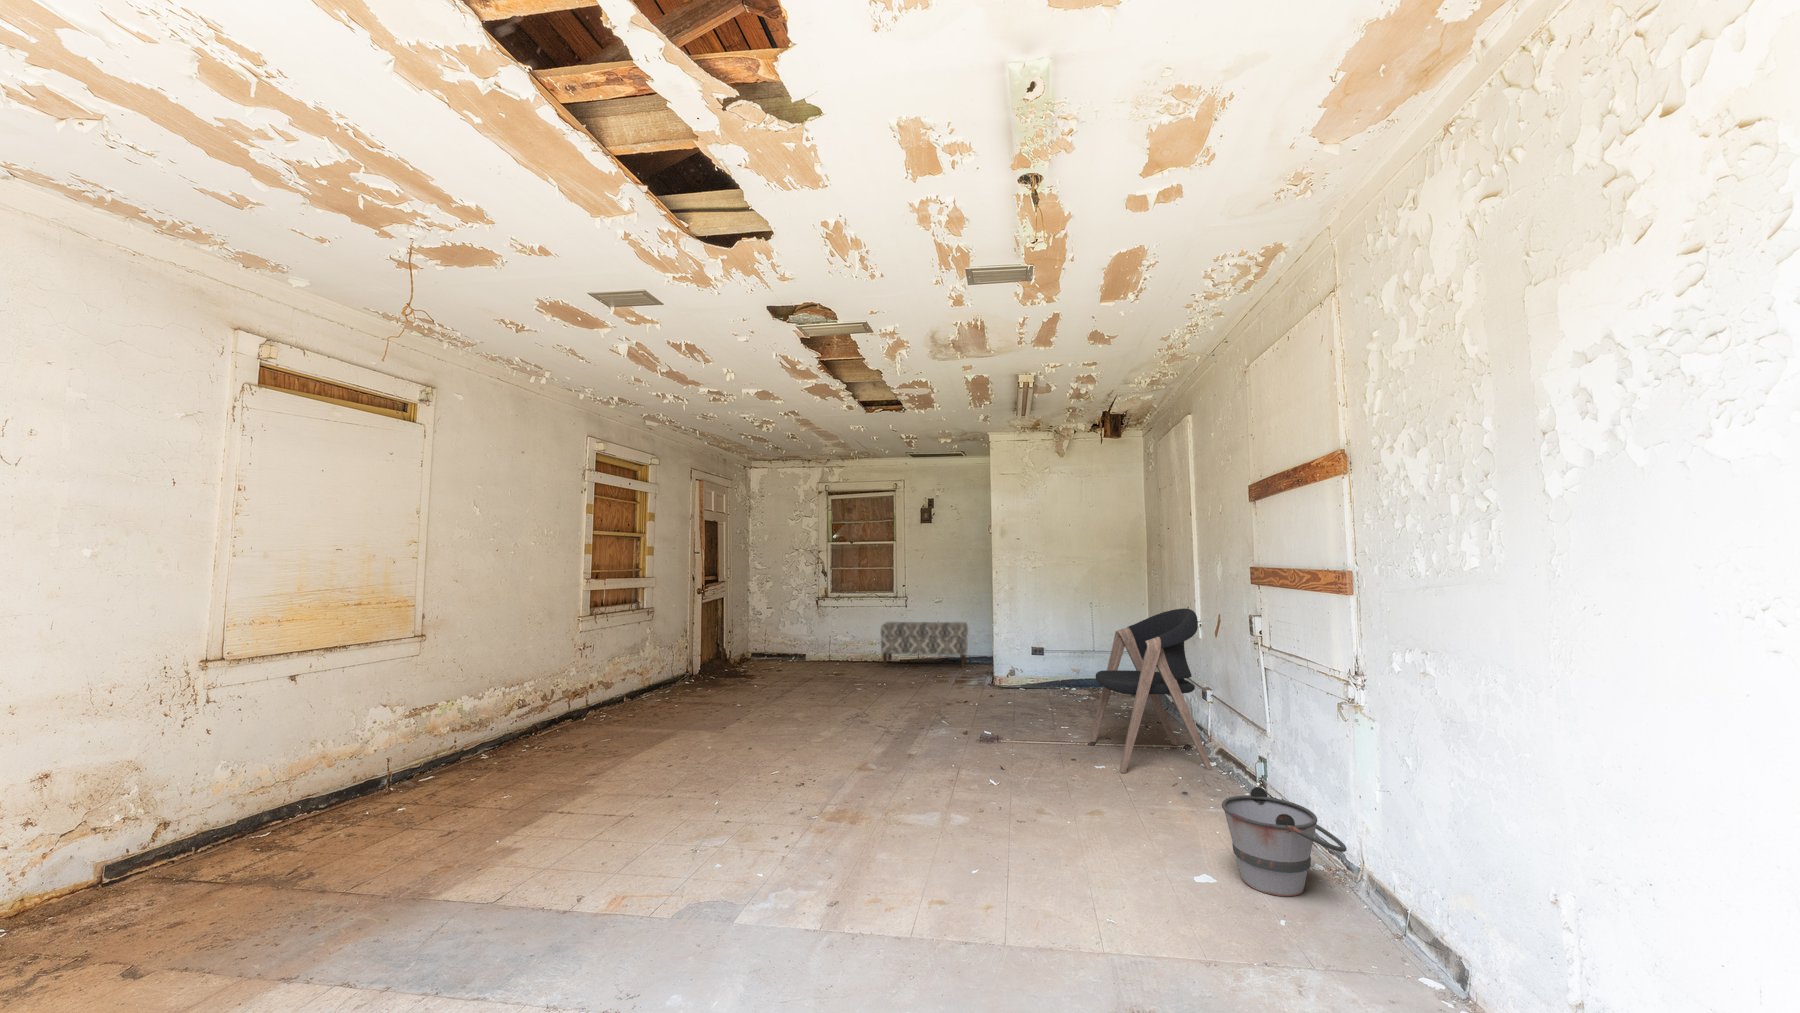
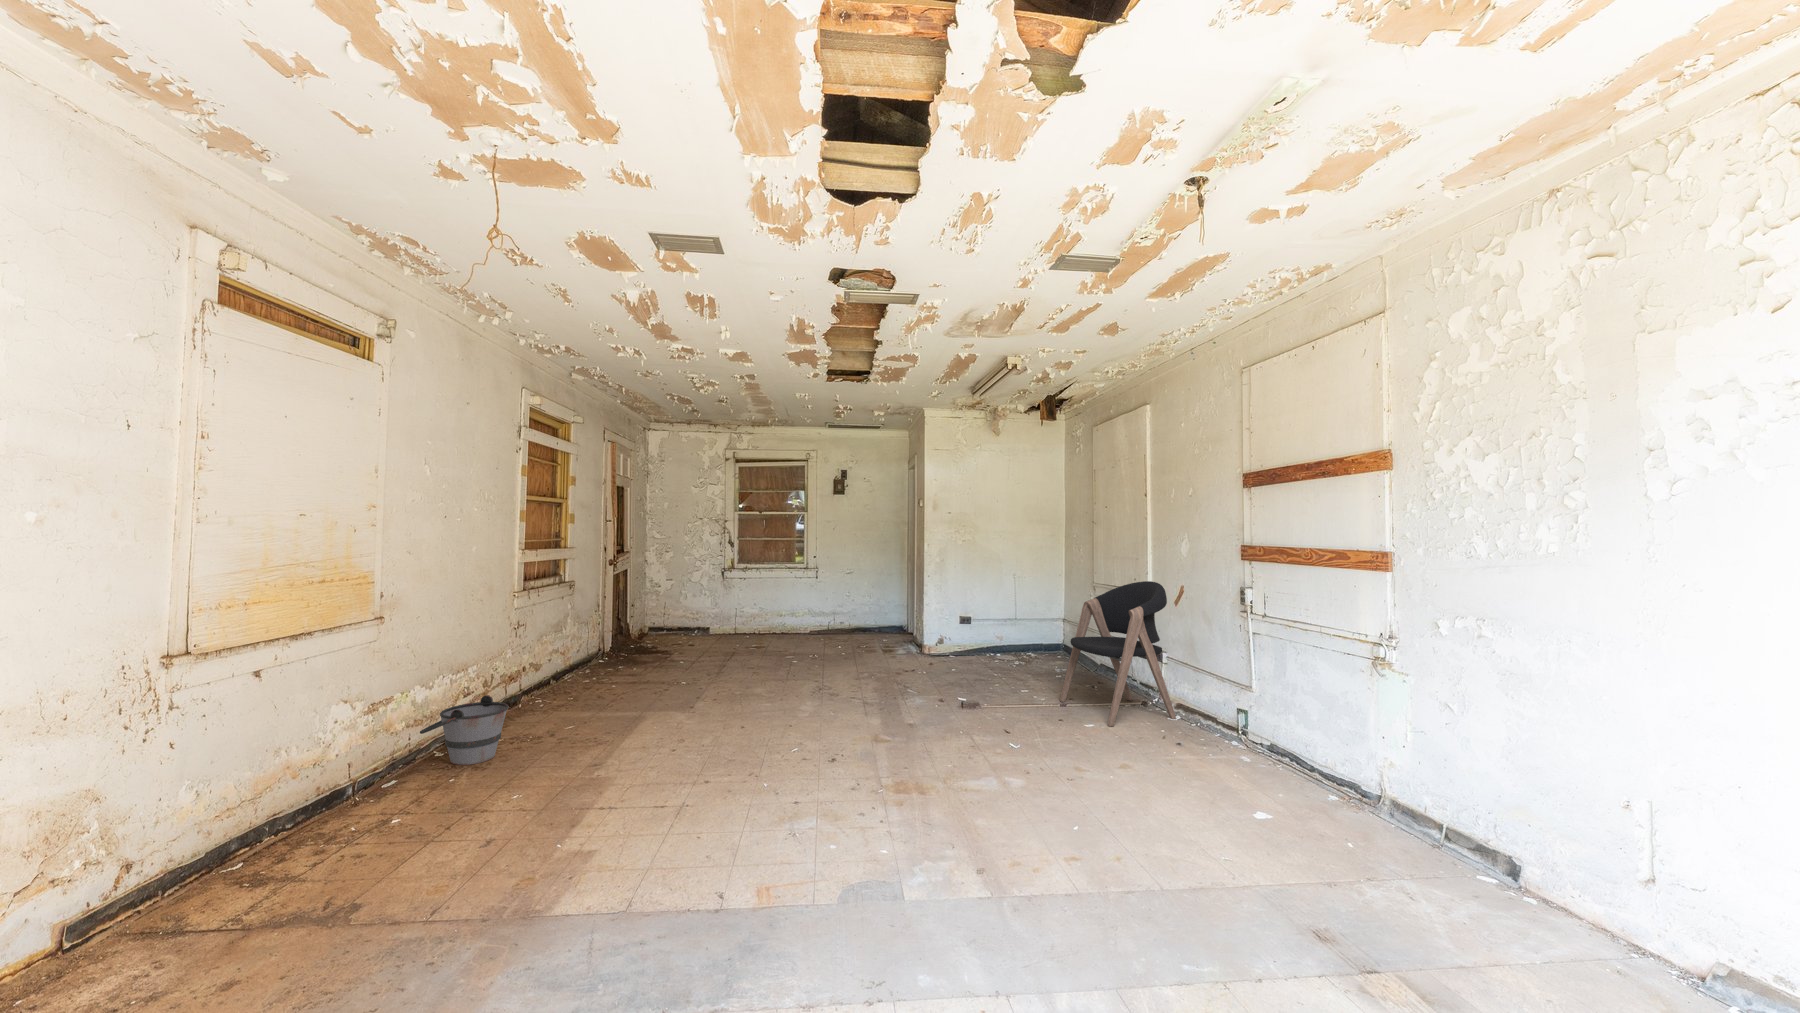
bench: present [881,622,968,668] -> none [798,594,885,639]
bucket: present [1222,787,1347,896] -> present [420,695,509,765]

